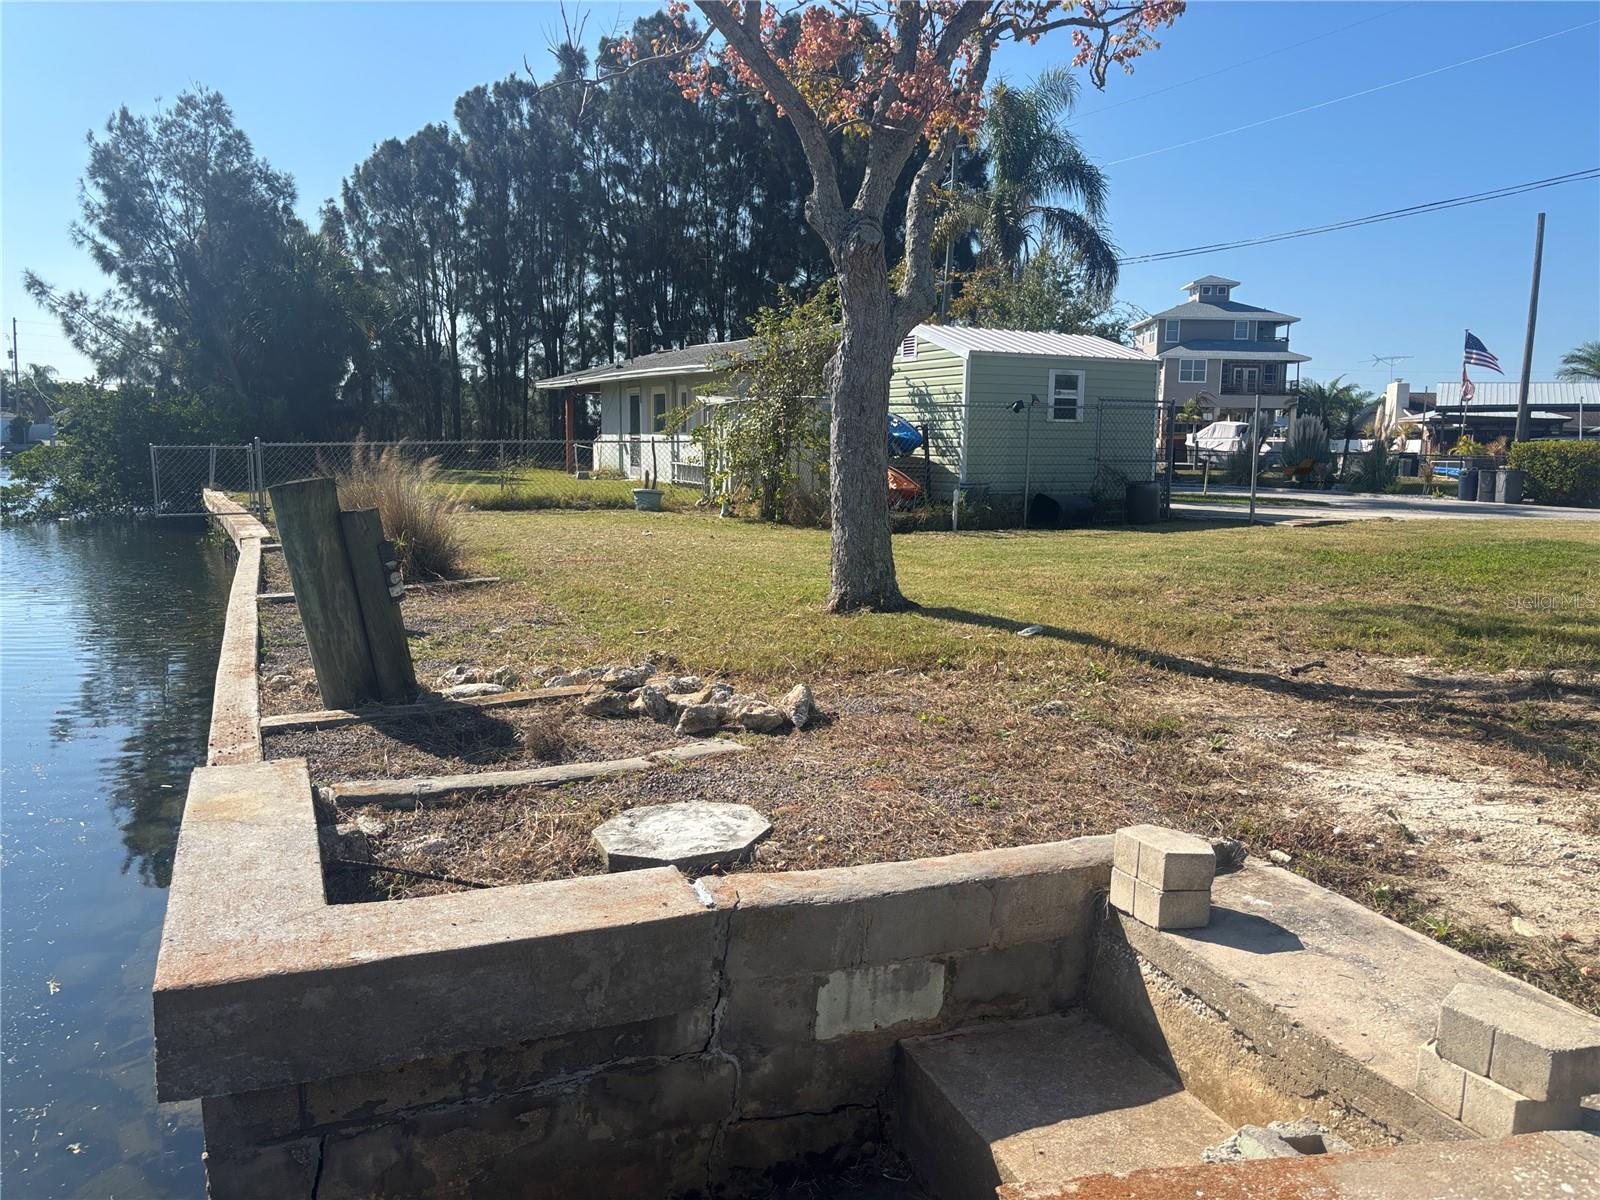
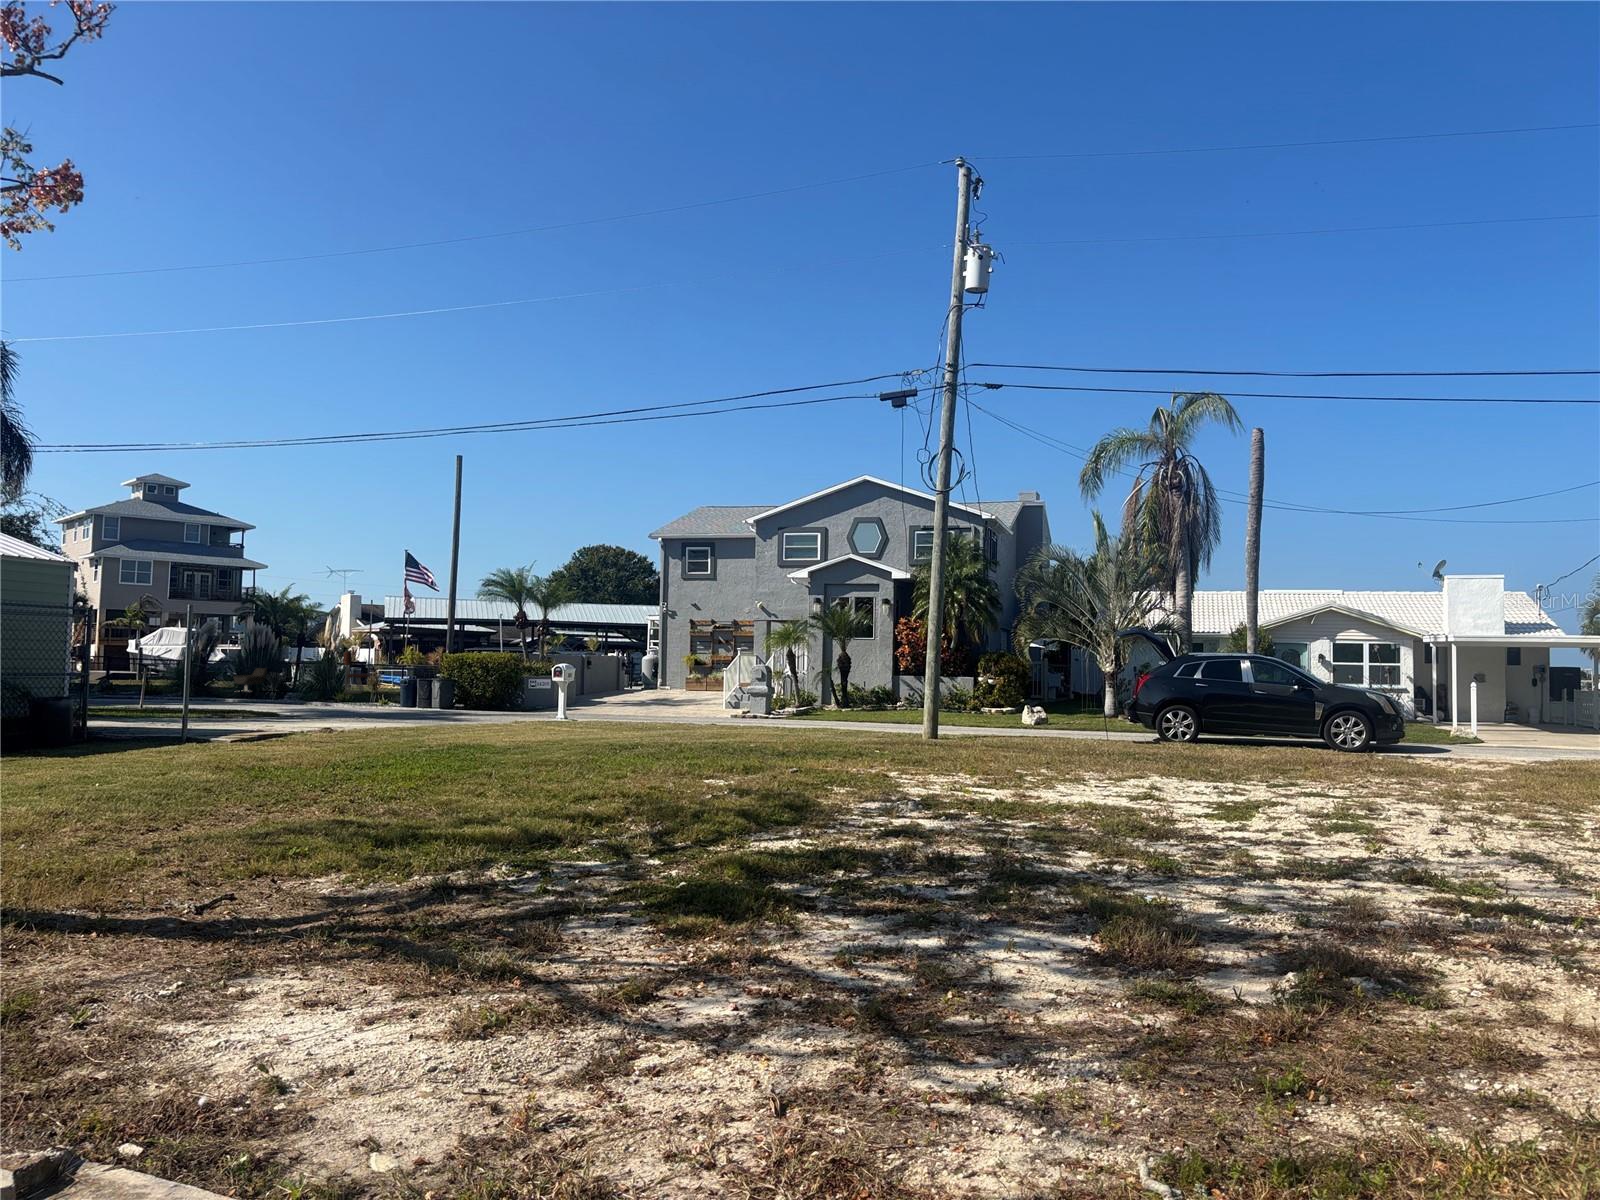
bench: none [1393,442,1422,486] -> present [343,651,370,694]

